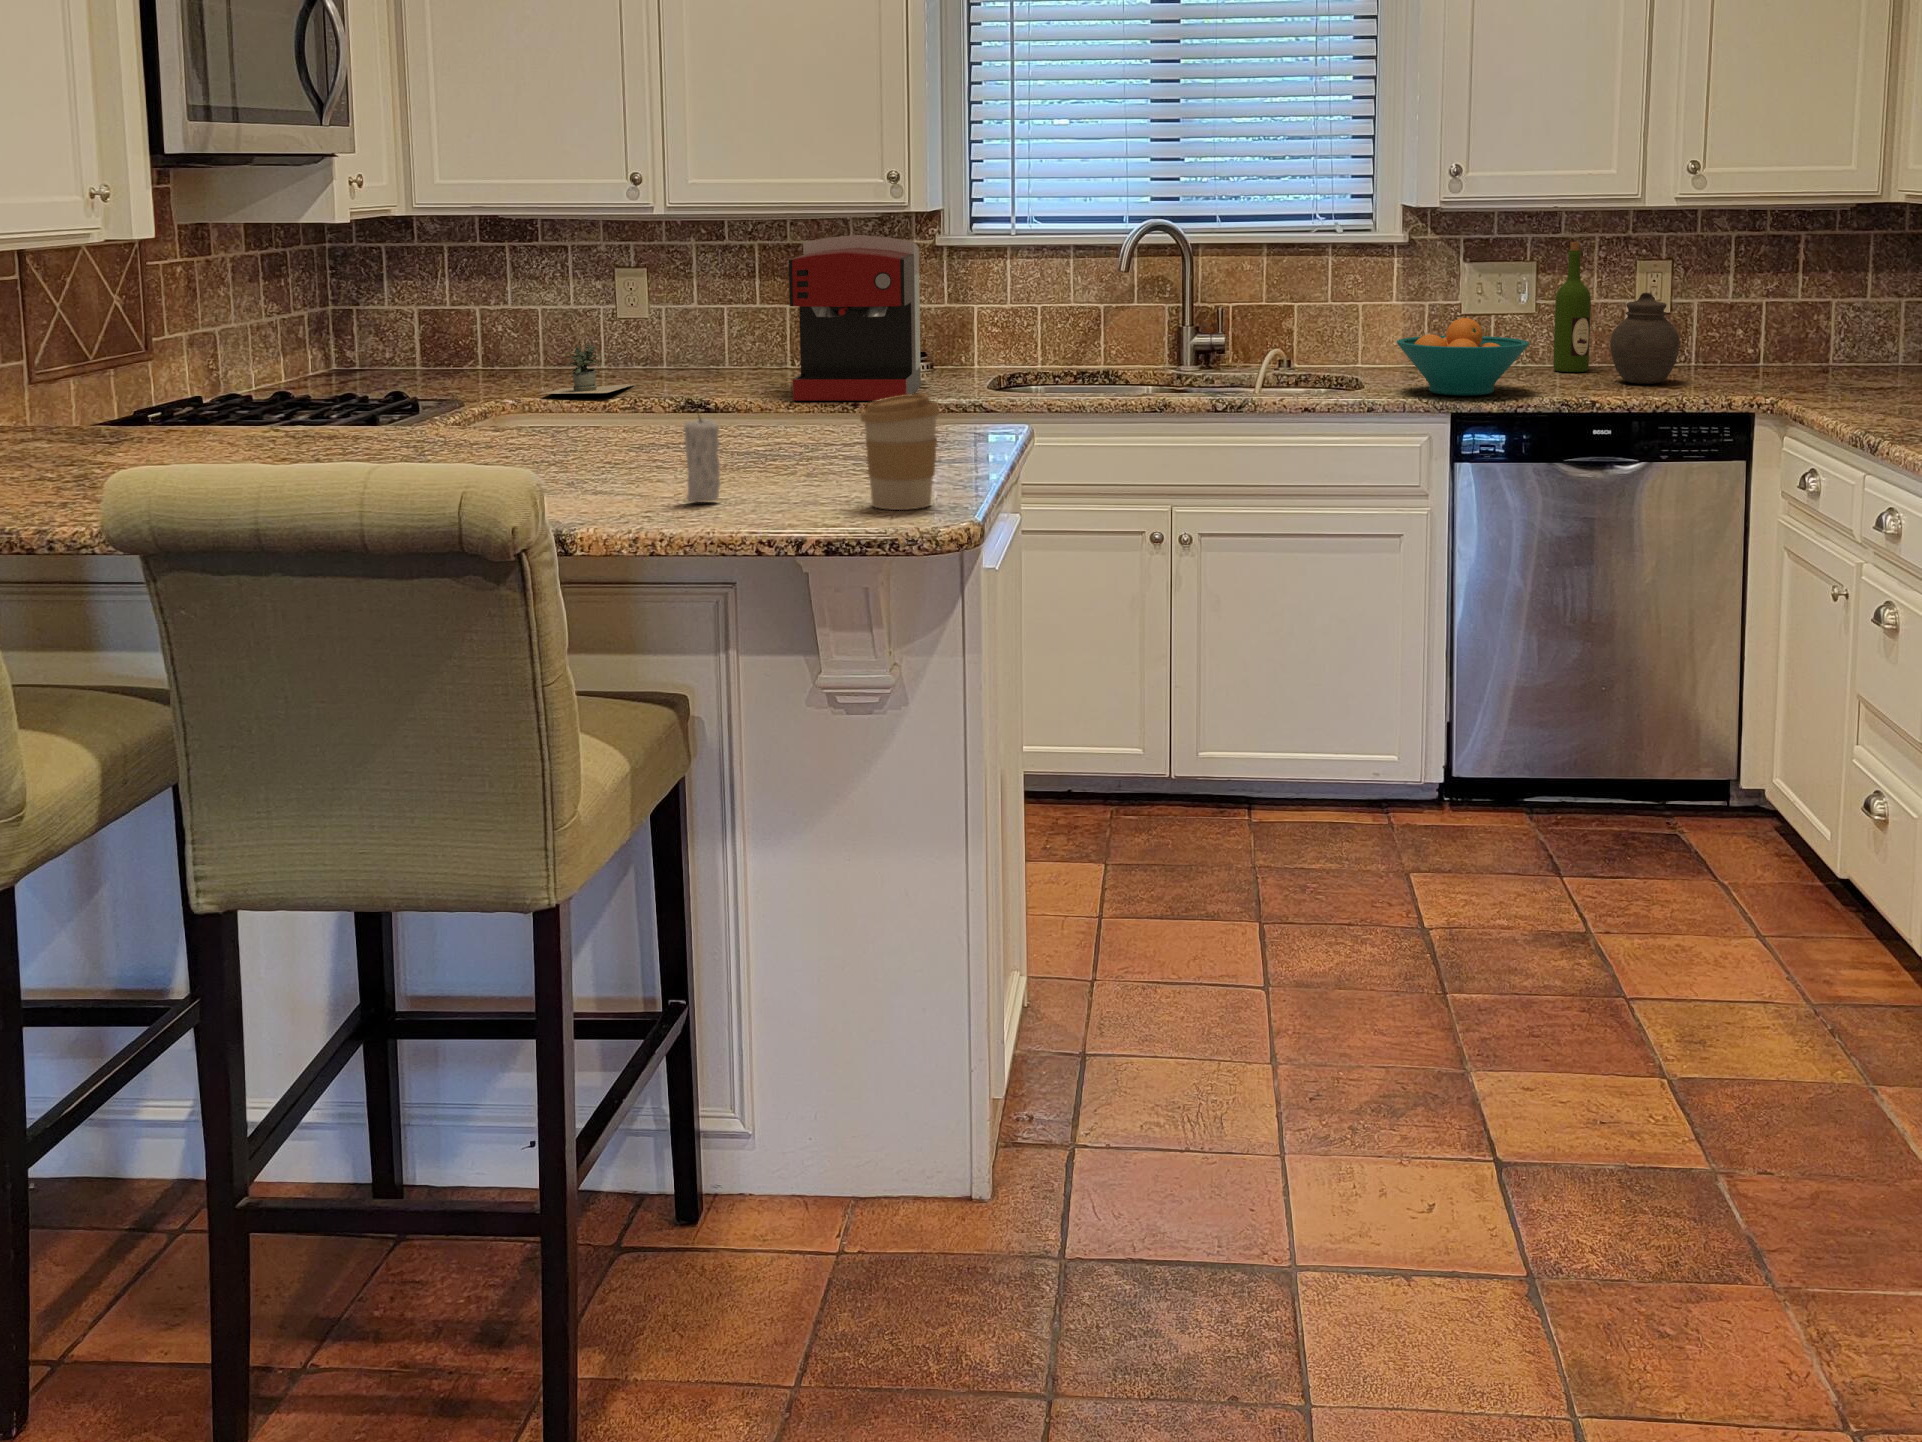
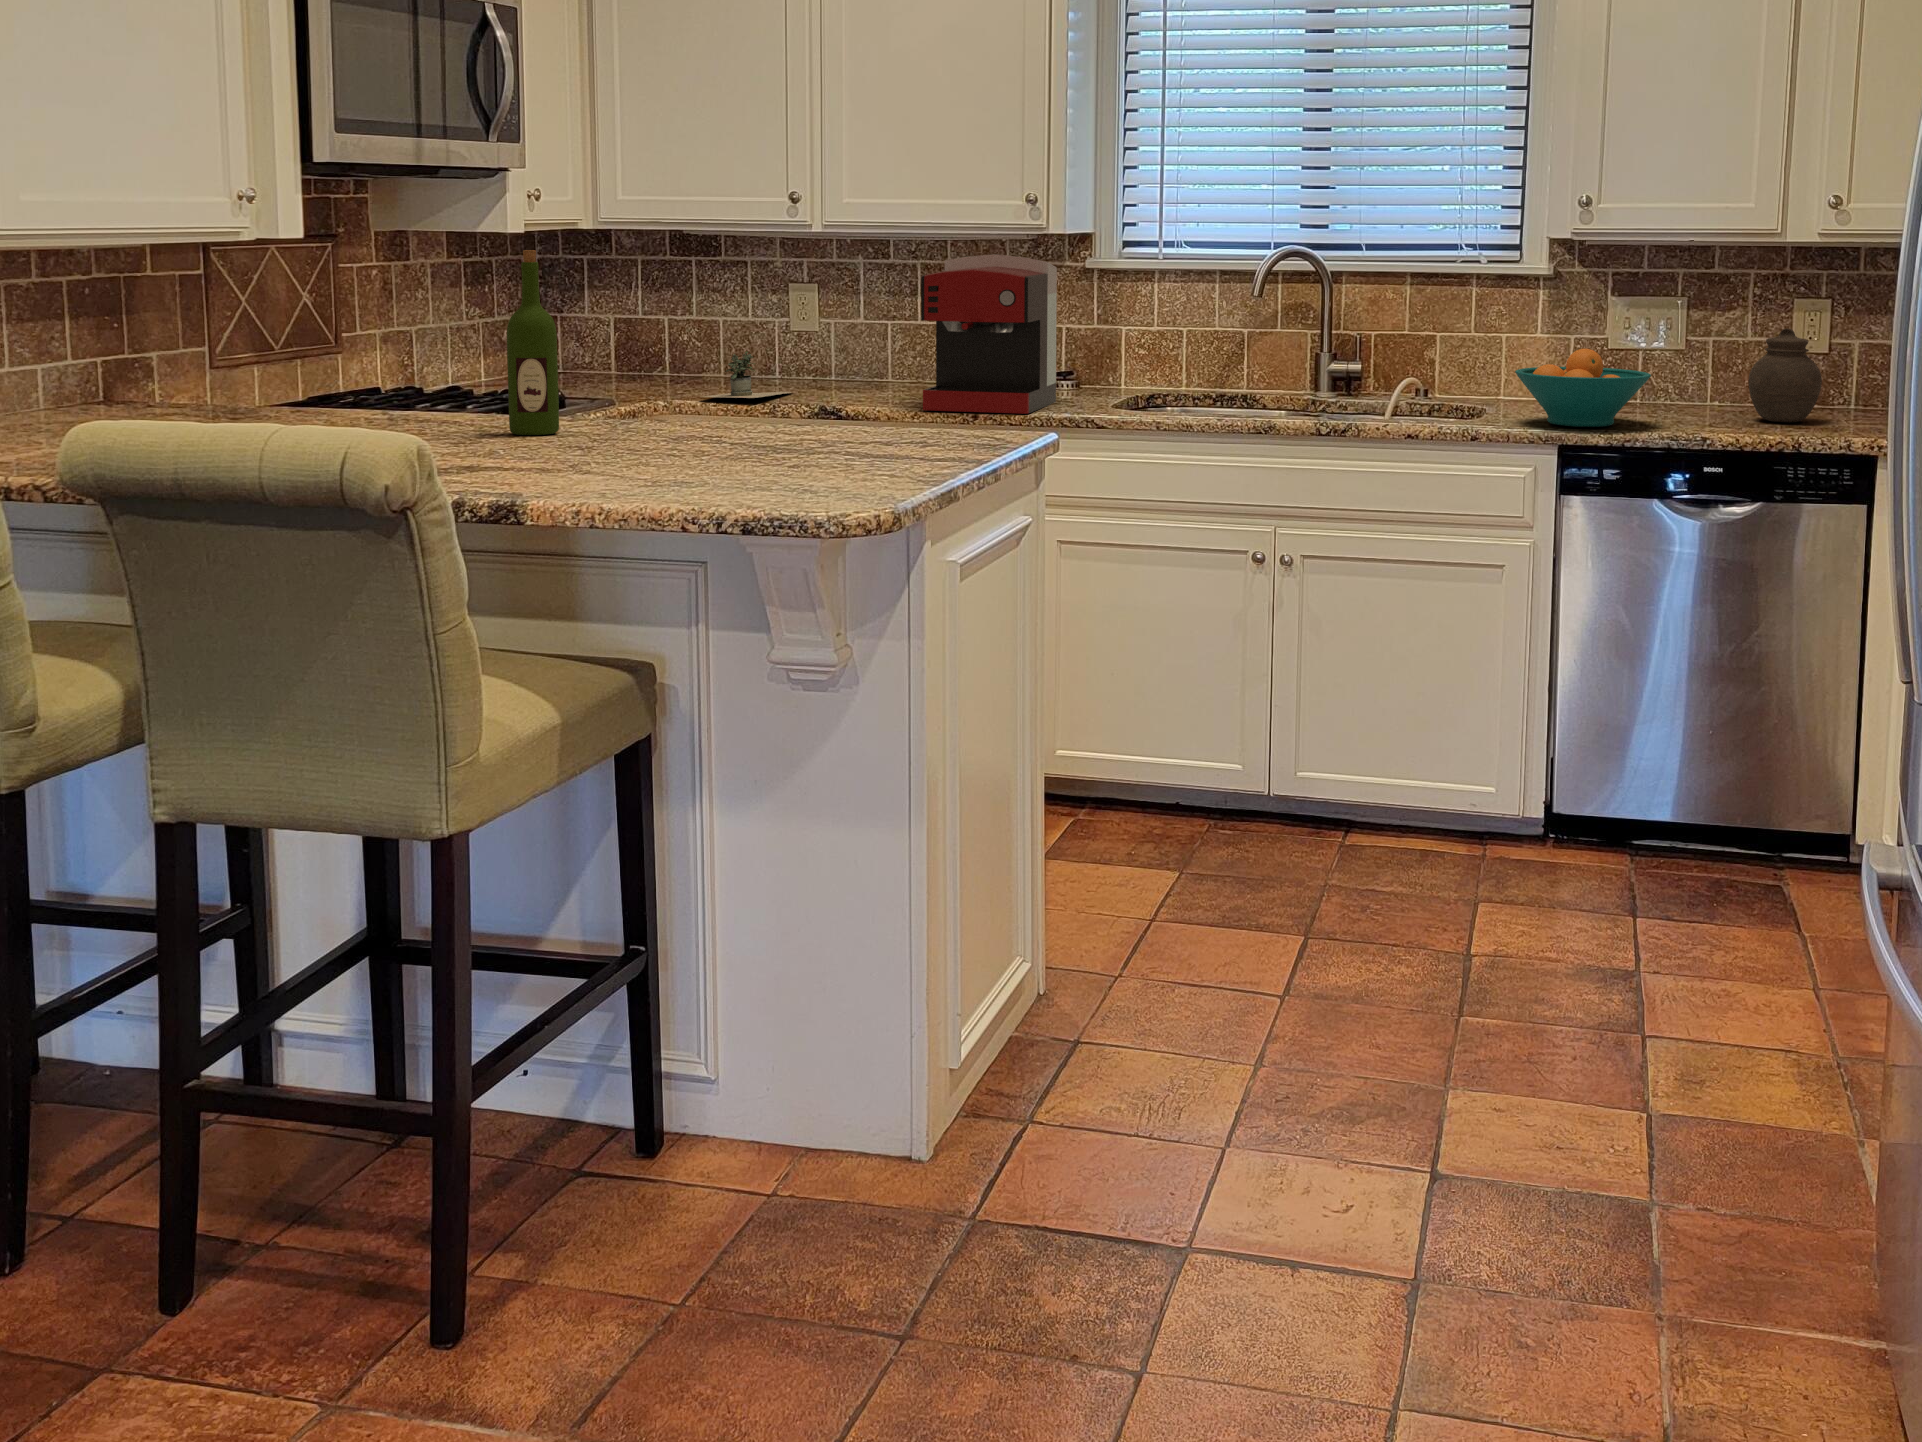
wine bottle: present [1553,242,1591,372] -> present [507,250,559,435]
coffee cup: present [861,394,939,510] -> none [789,387,864,494]
candle: present [684,417,720,502] -> none [639,389,674,481]

